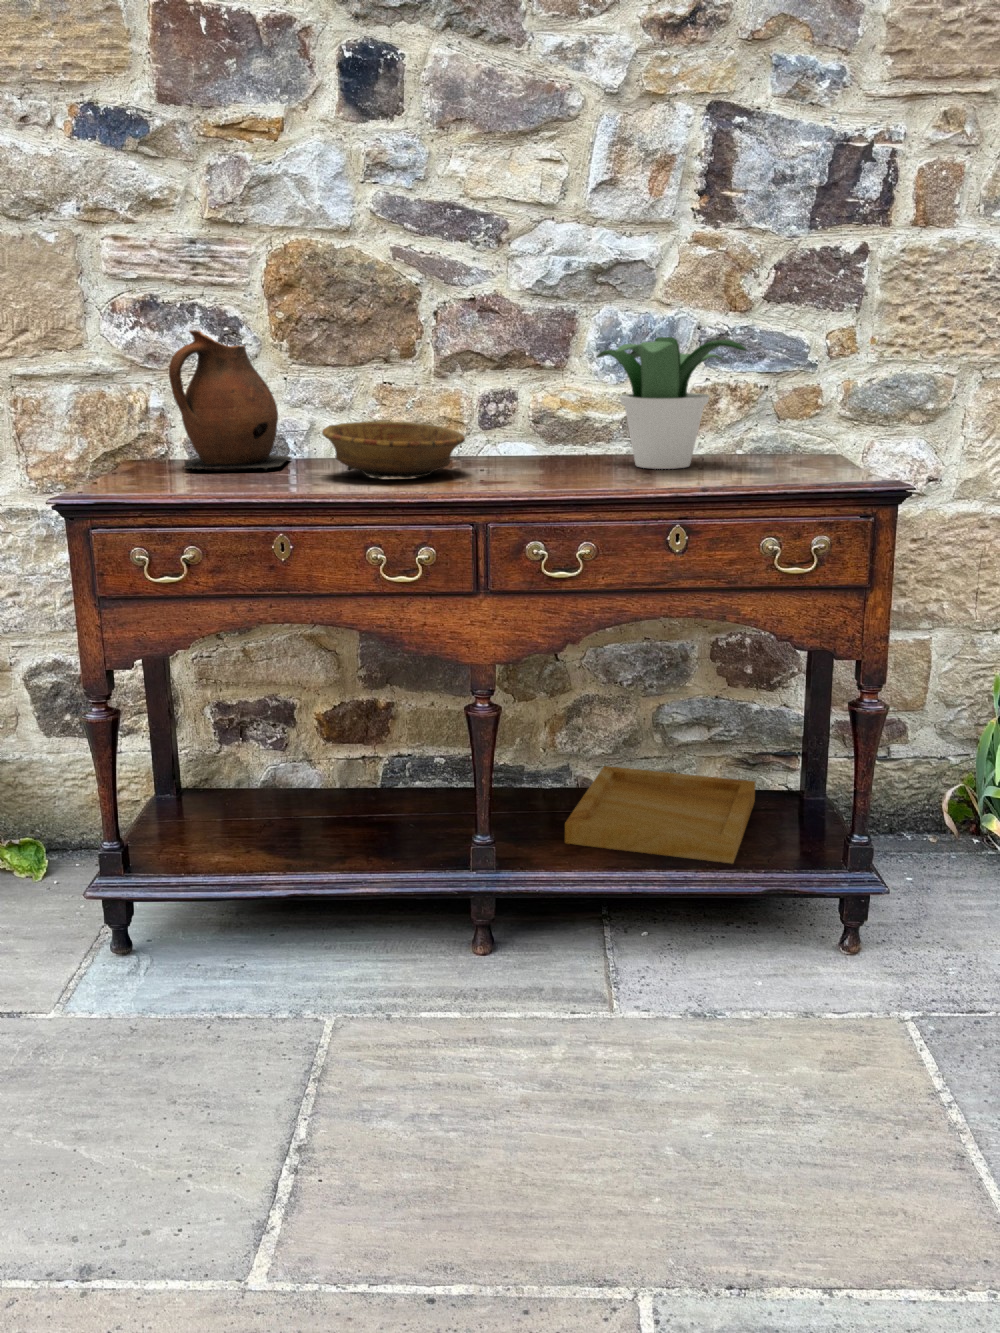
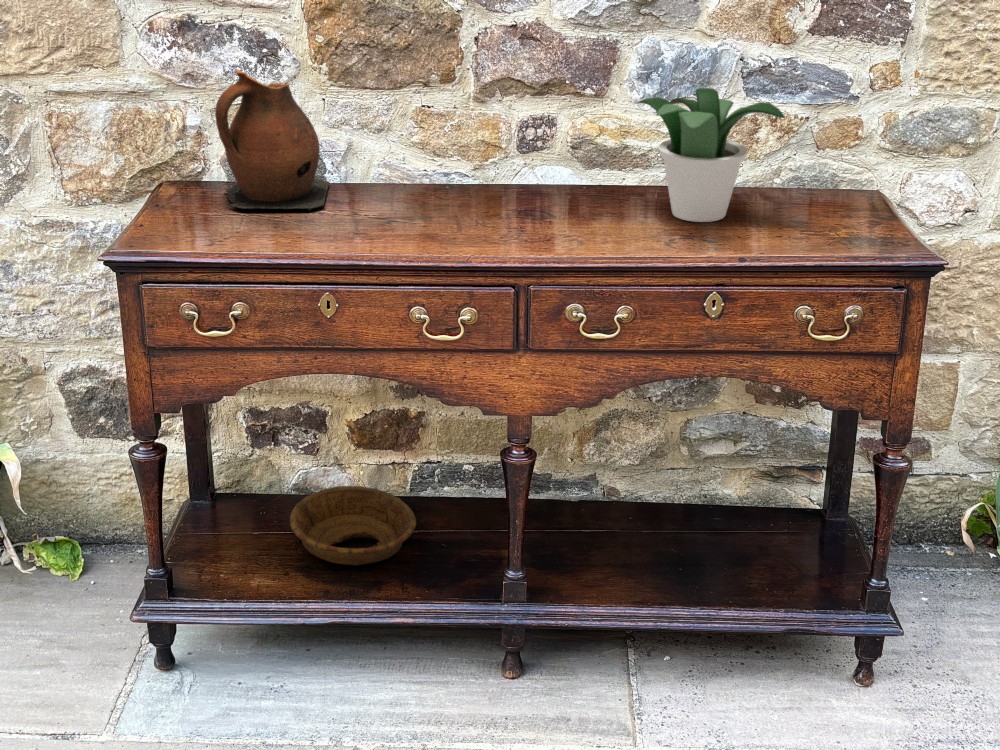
decorative bowl: present [322,421,465,478] -> present [290,486,416,566]
tray: present [565,766,755,863] -> none [591,481,778,600]

